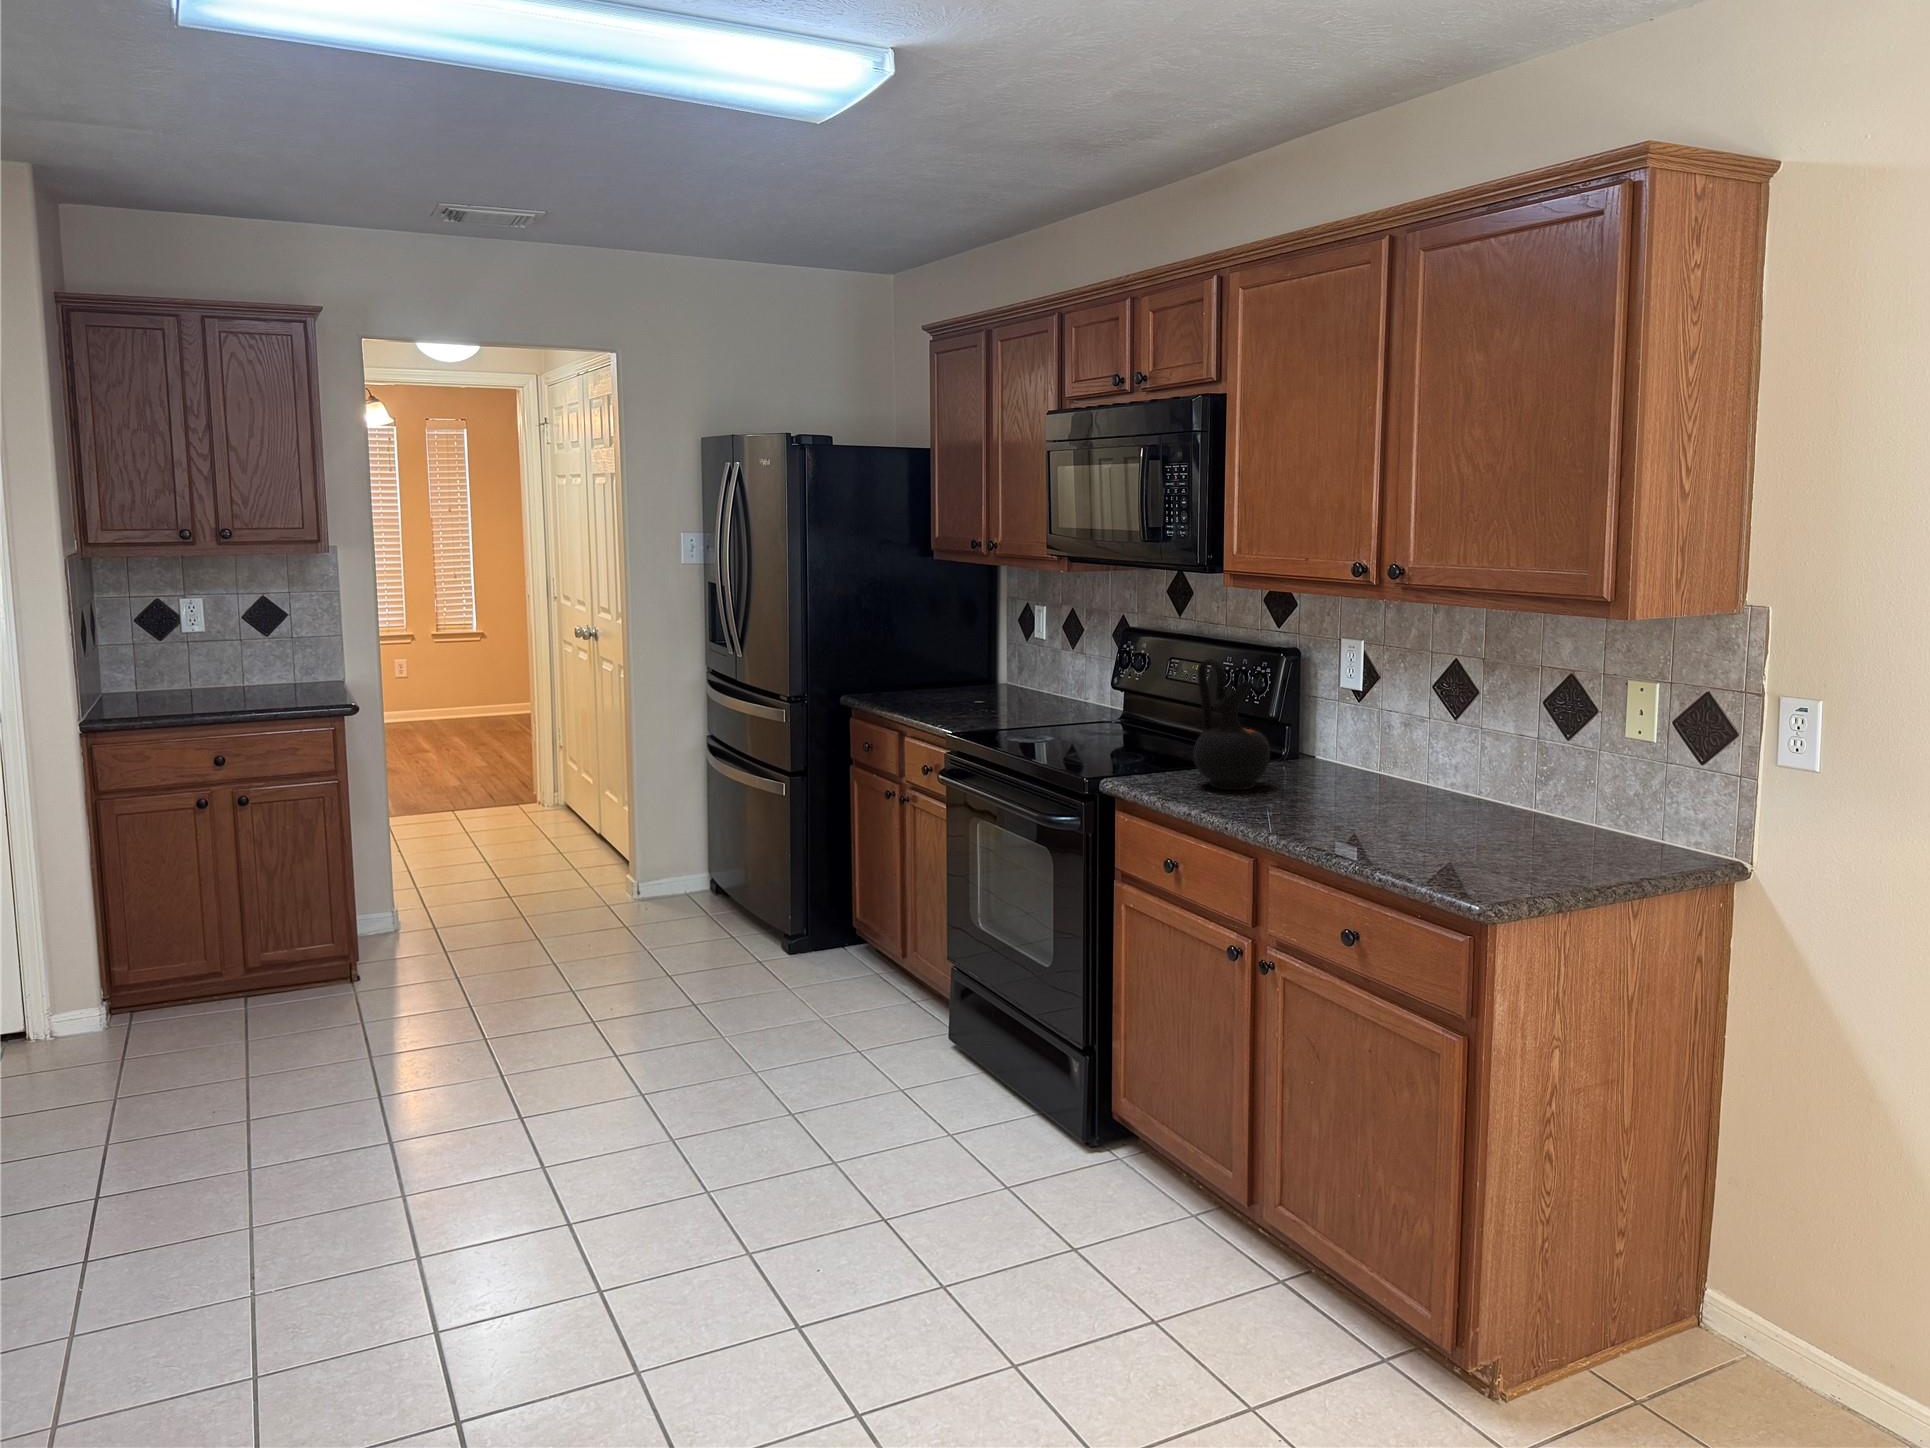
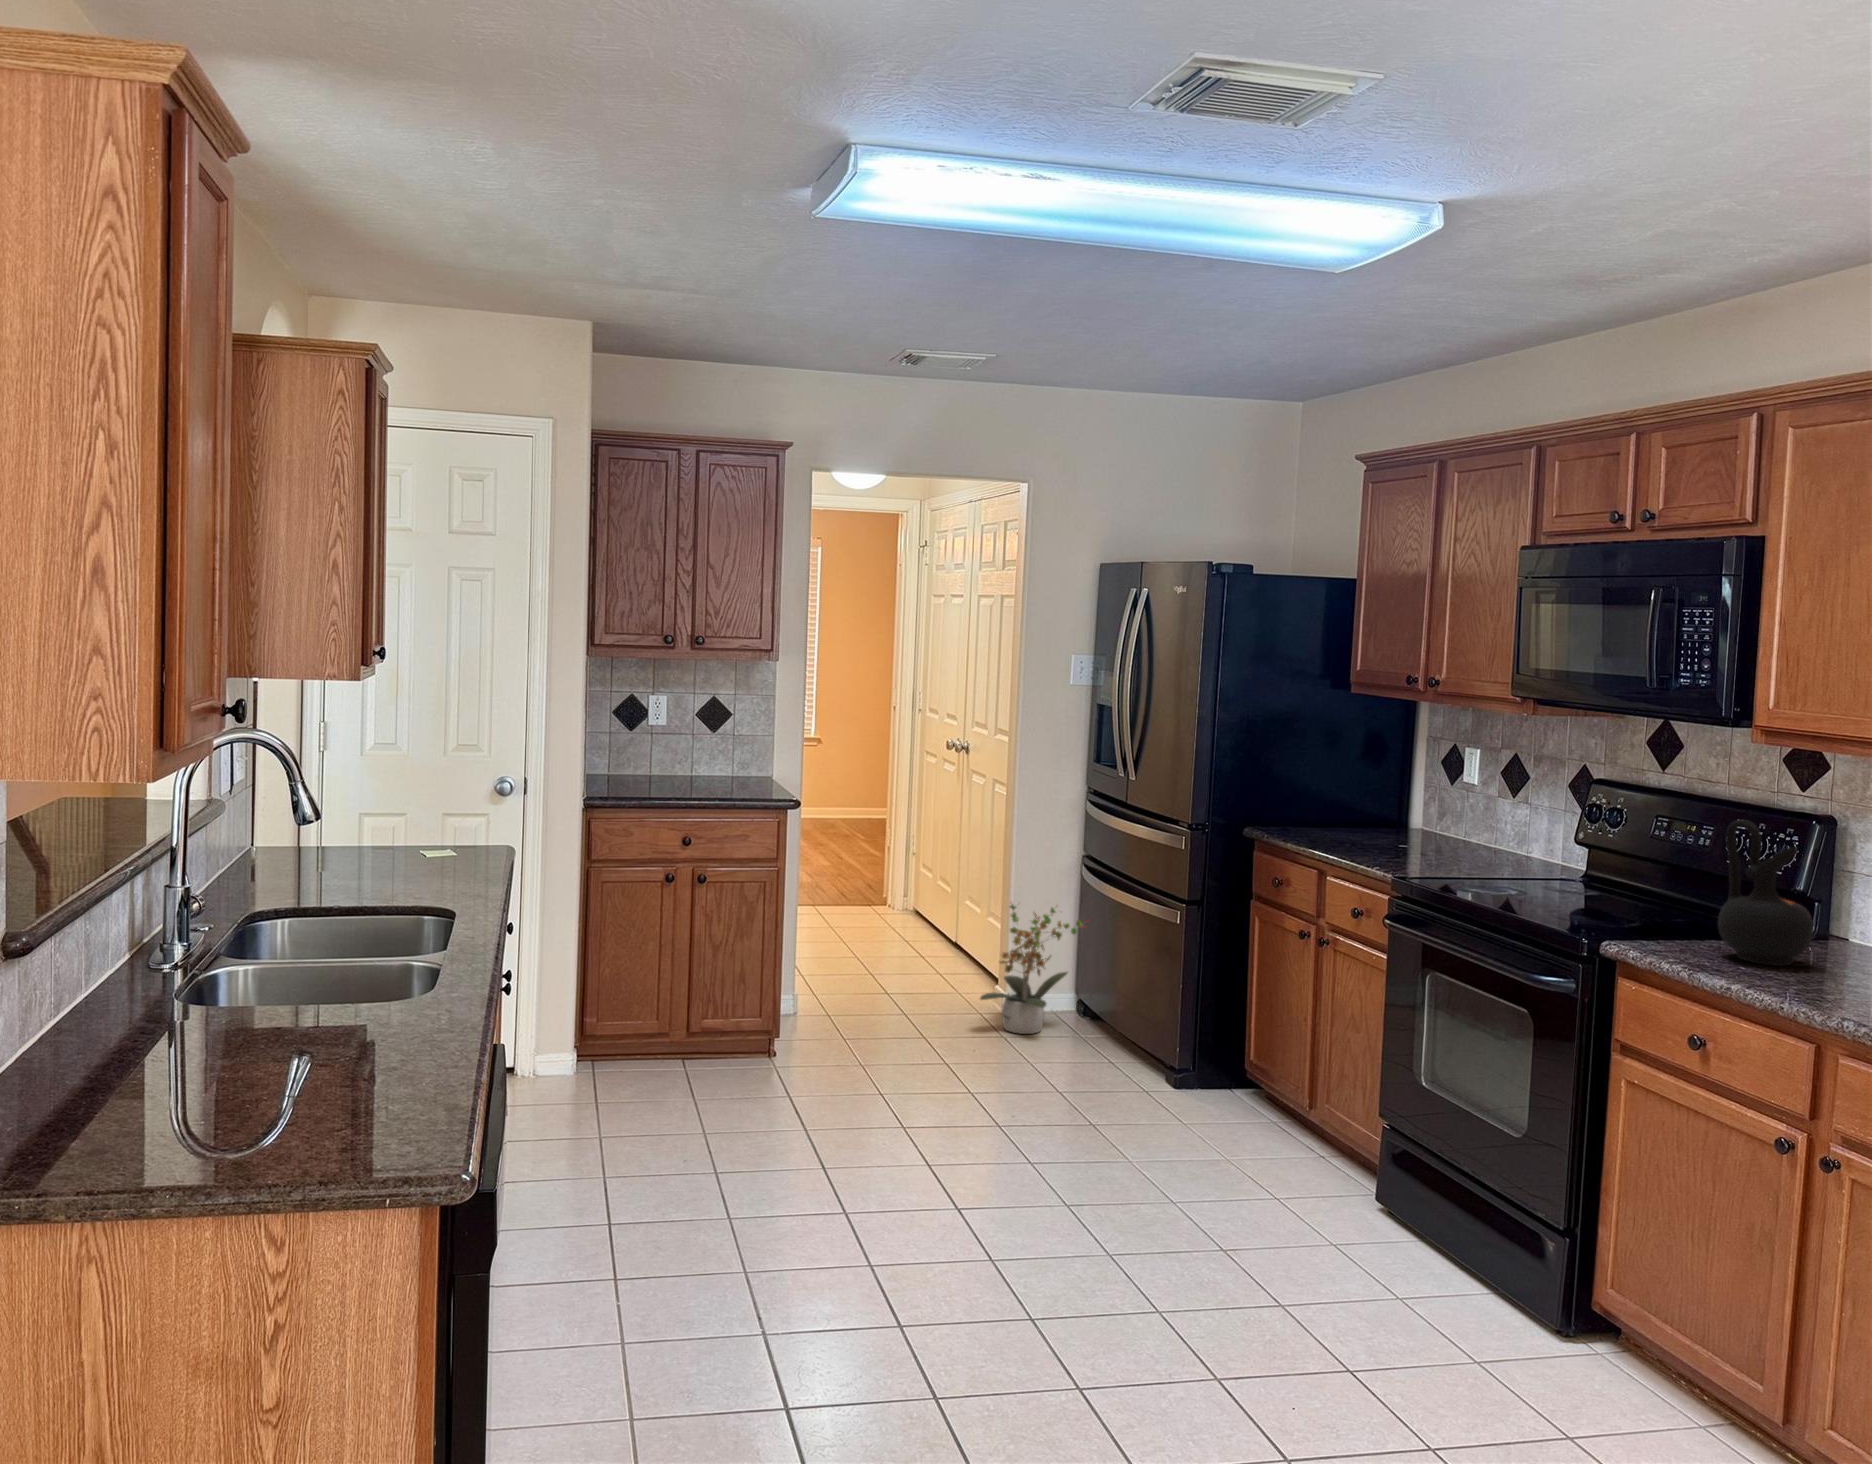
potted plant: none [596,787,706,919] -> present [980,904,1087,1034]

